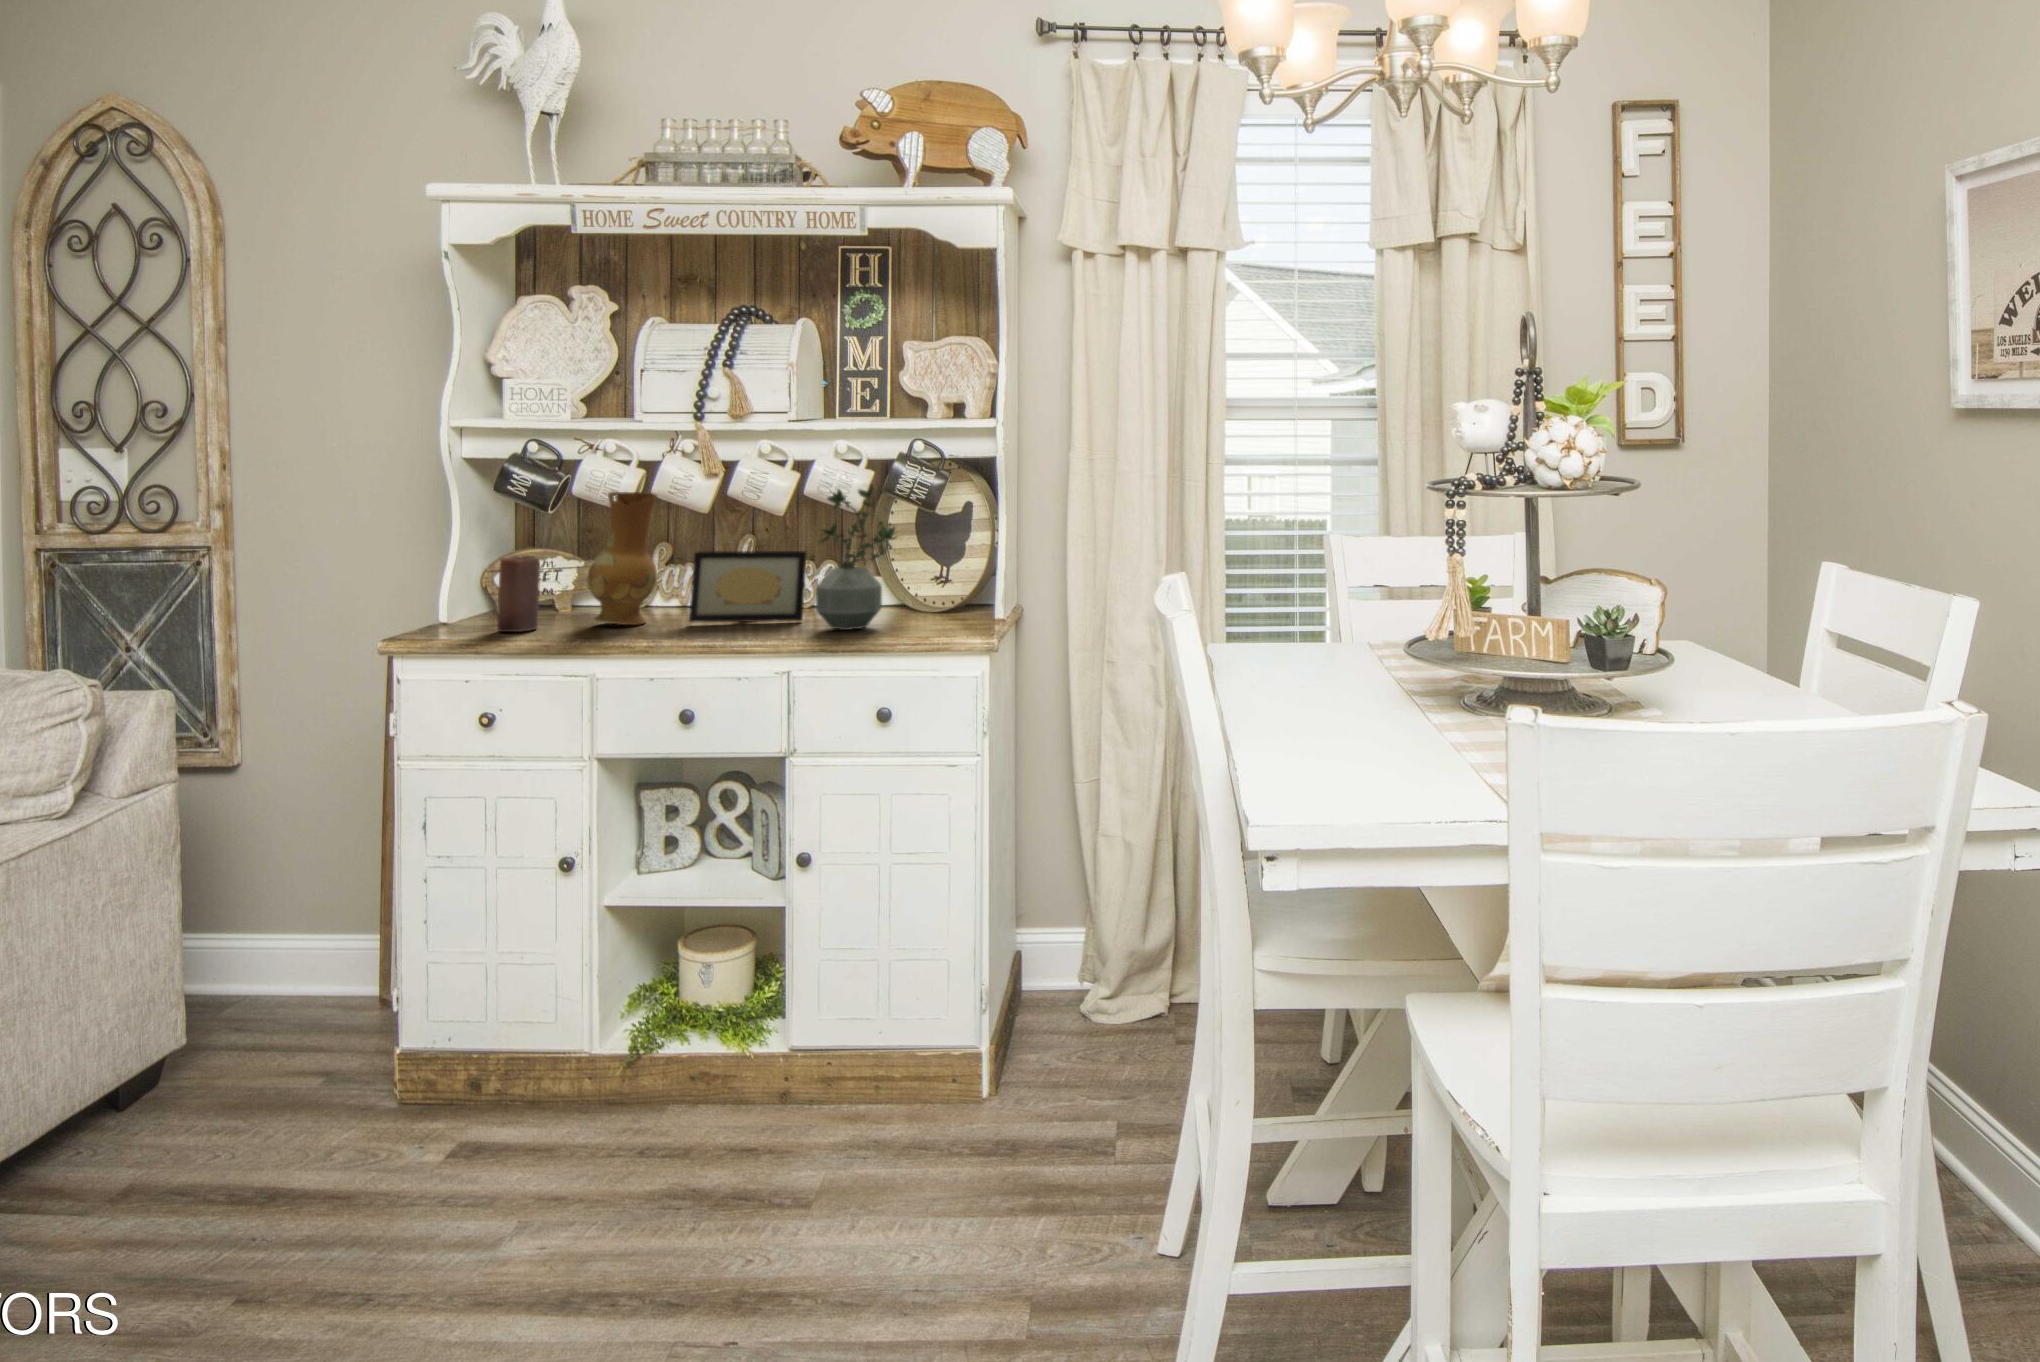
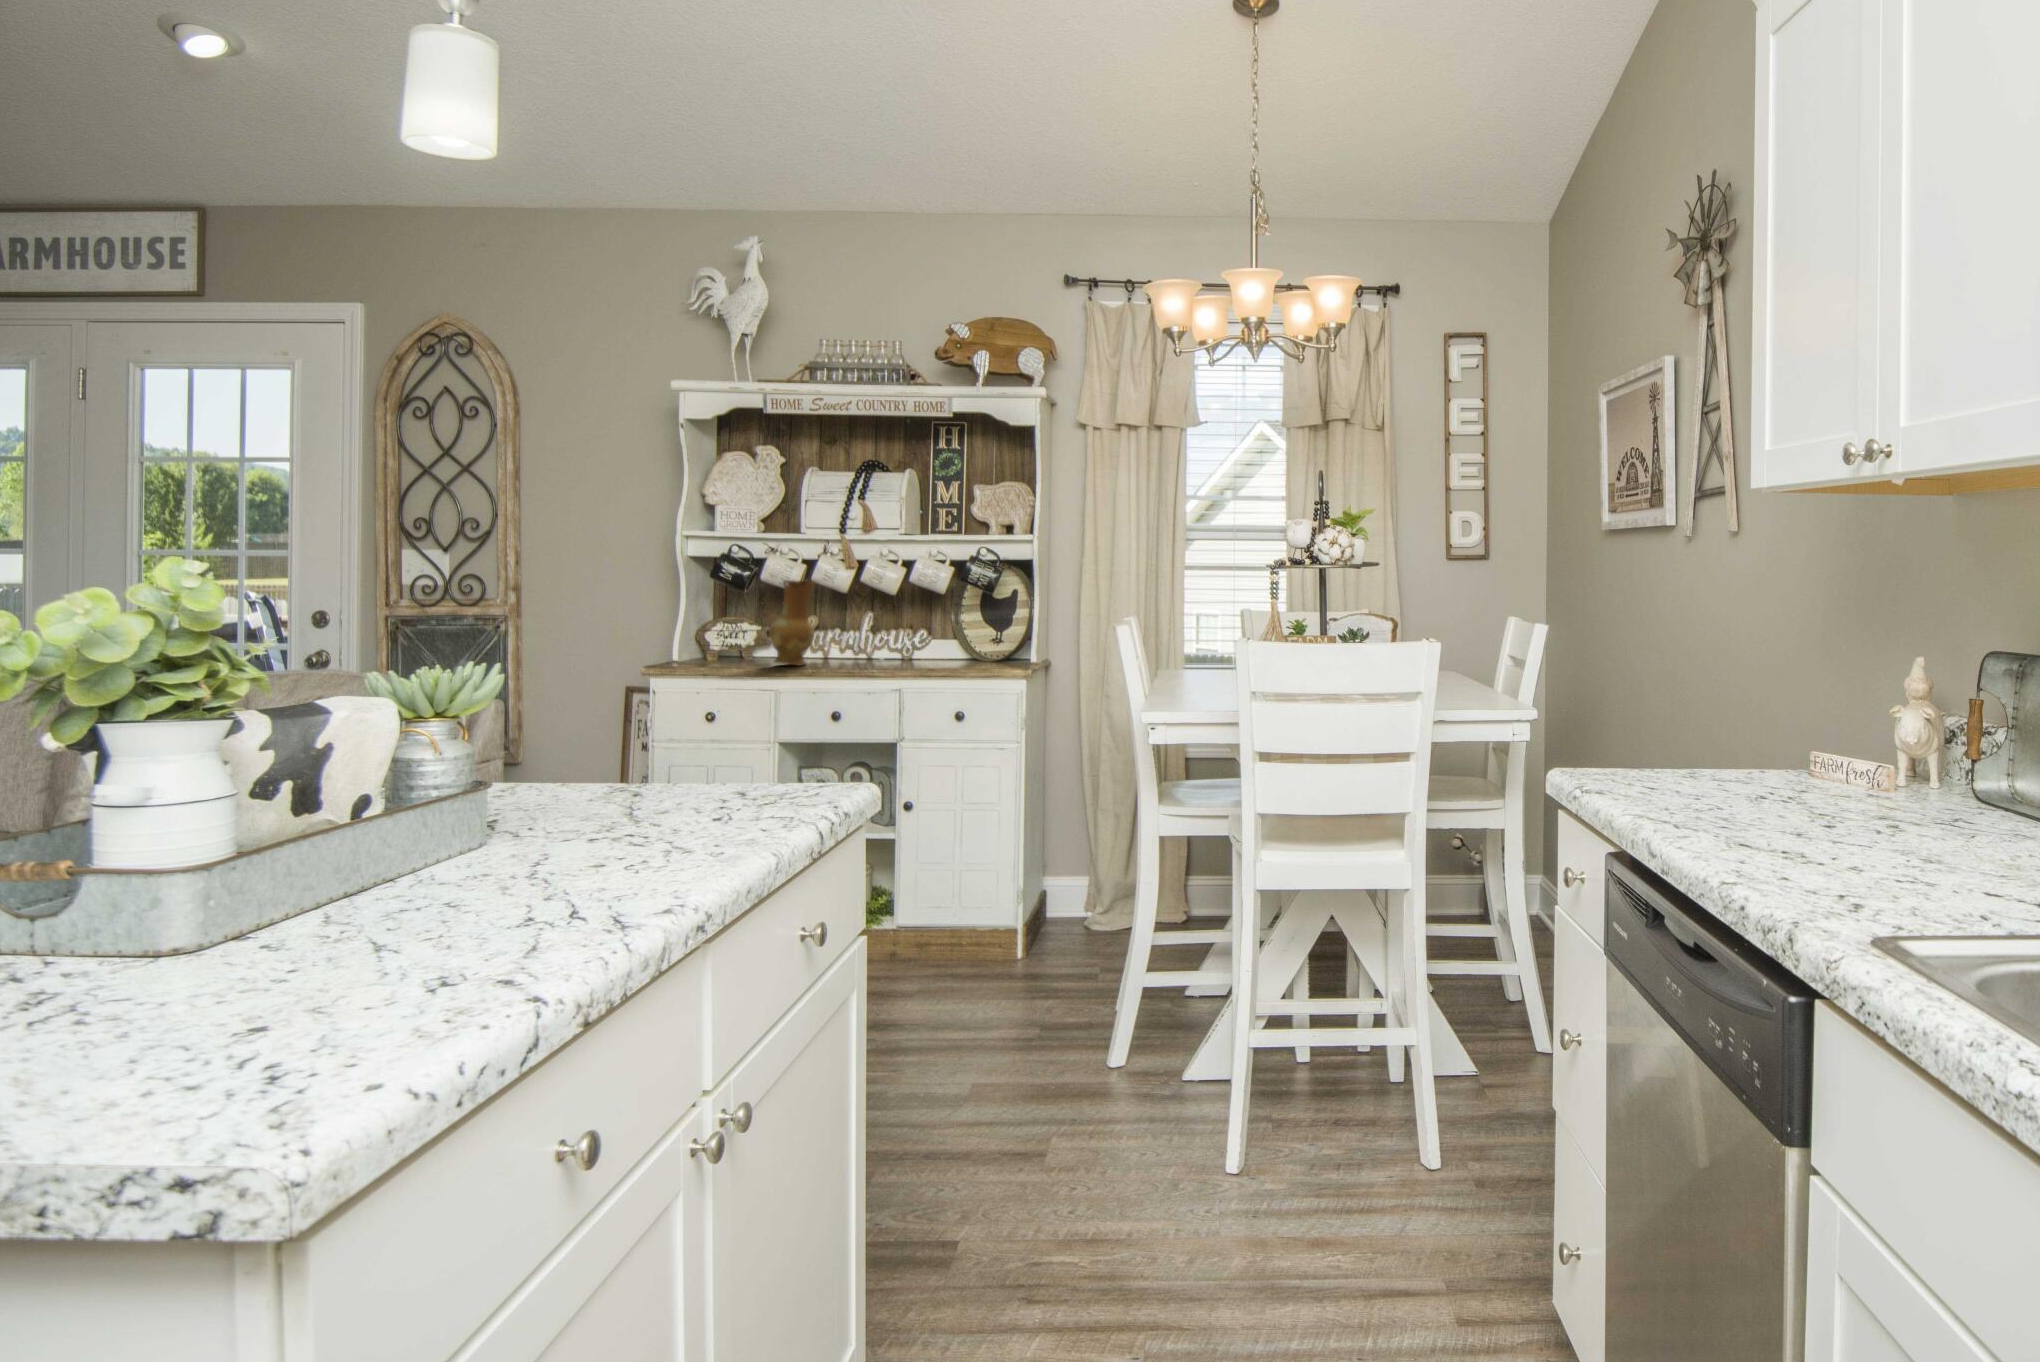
potted plant: present [816,485,896,630] -> none [918,576,972,668]
picture frame: present [689,551,807,622] -> none [835,619,911,665]
candle: present [497,556,540,632] -> none [711,620,739,668]

